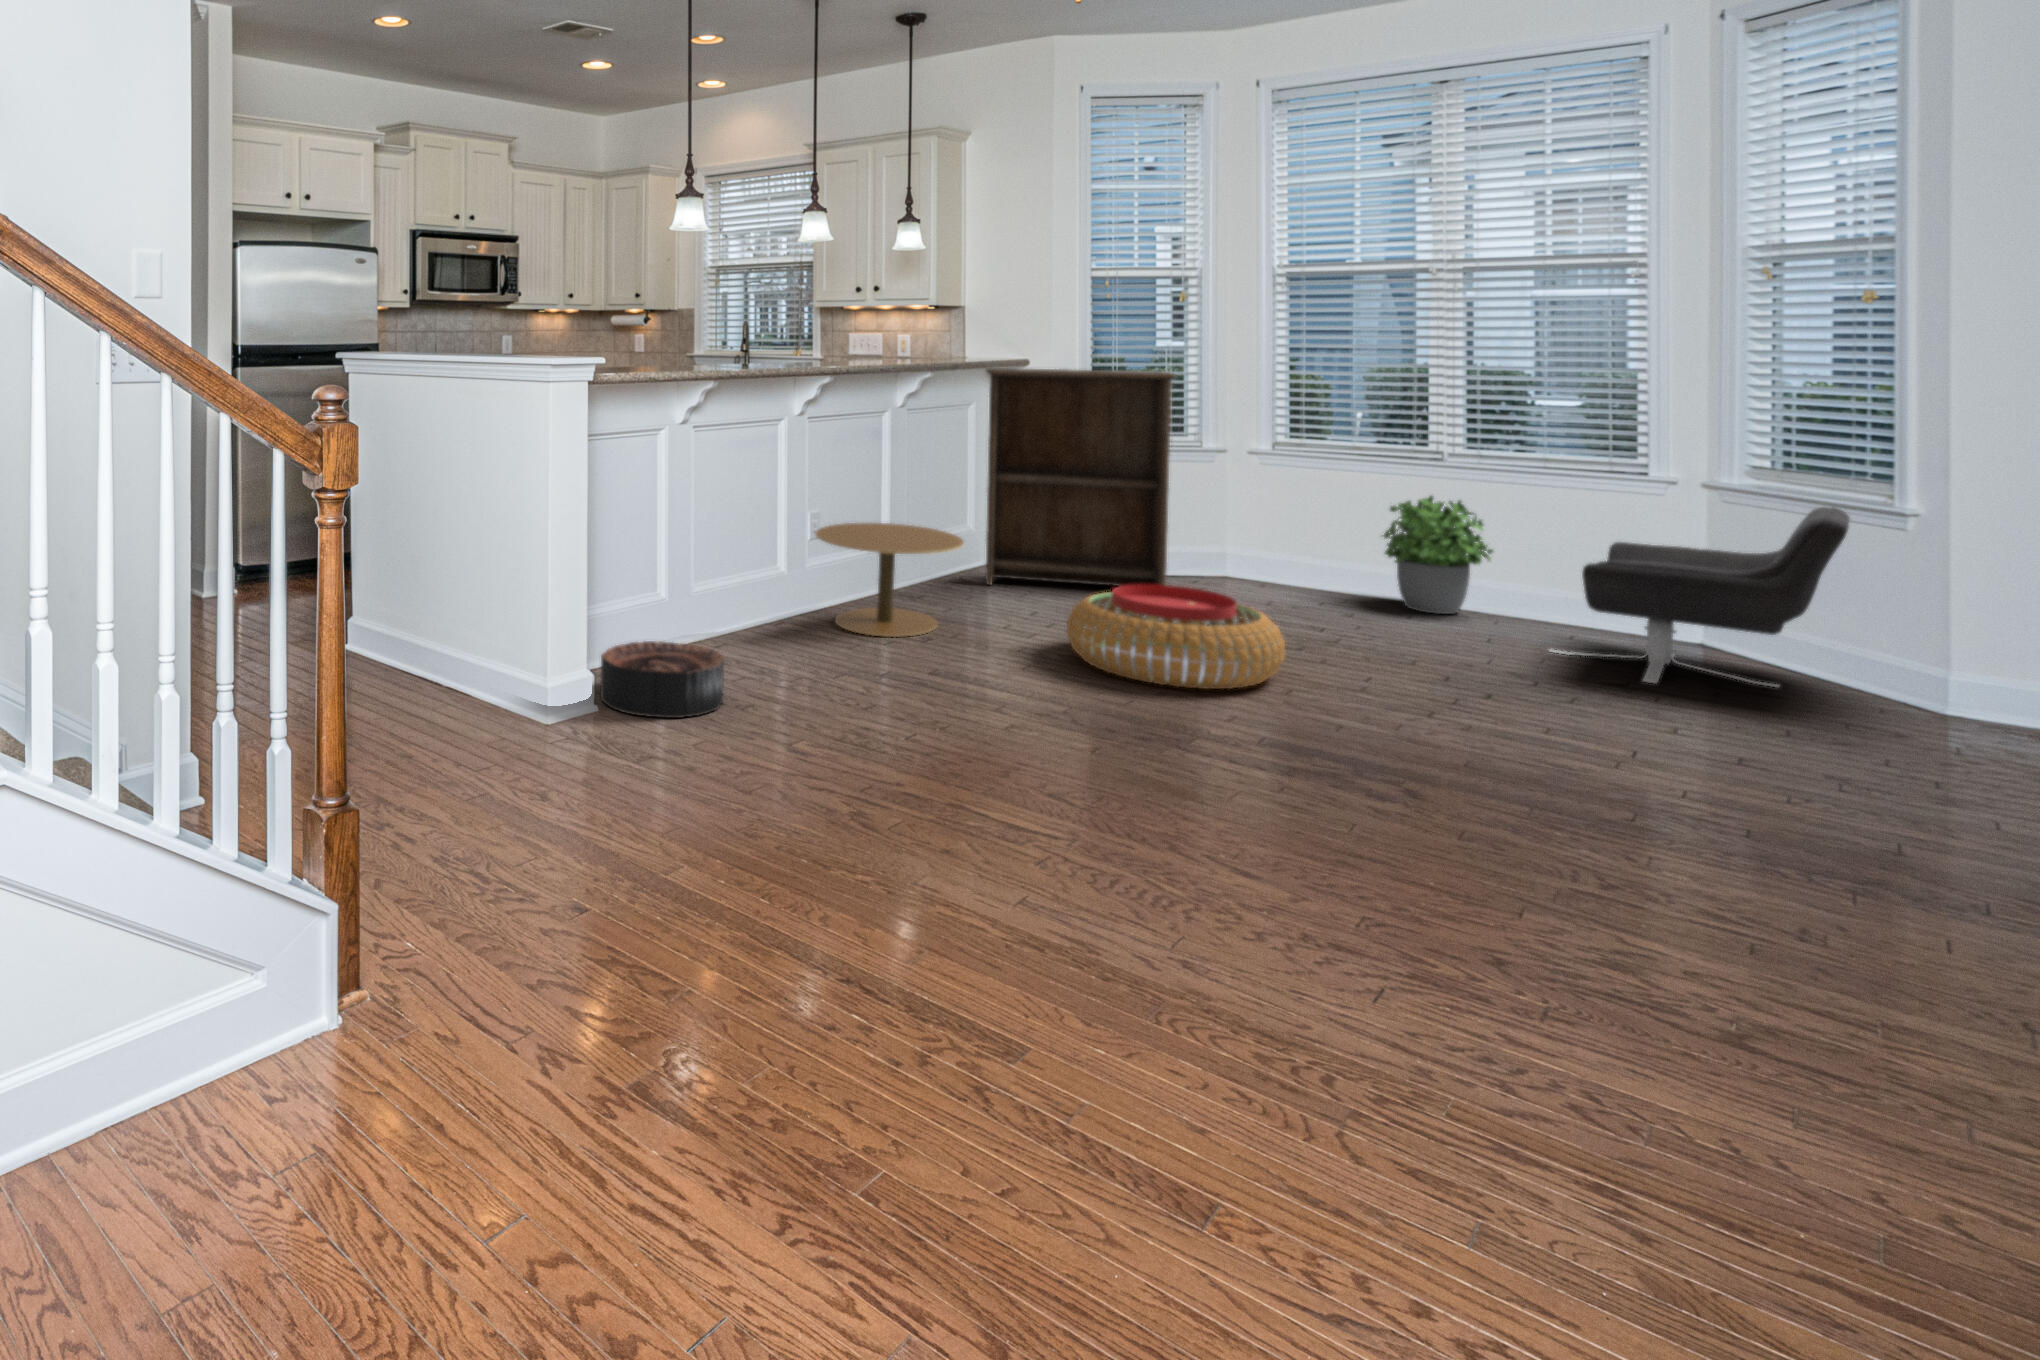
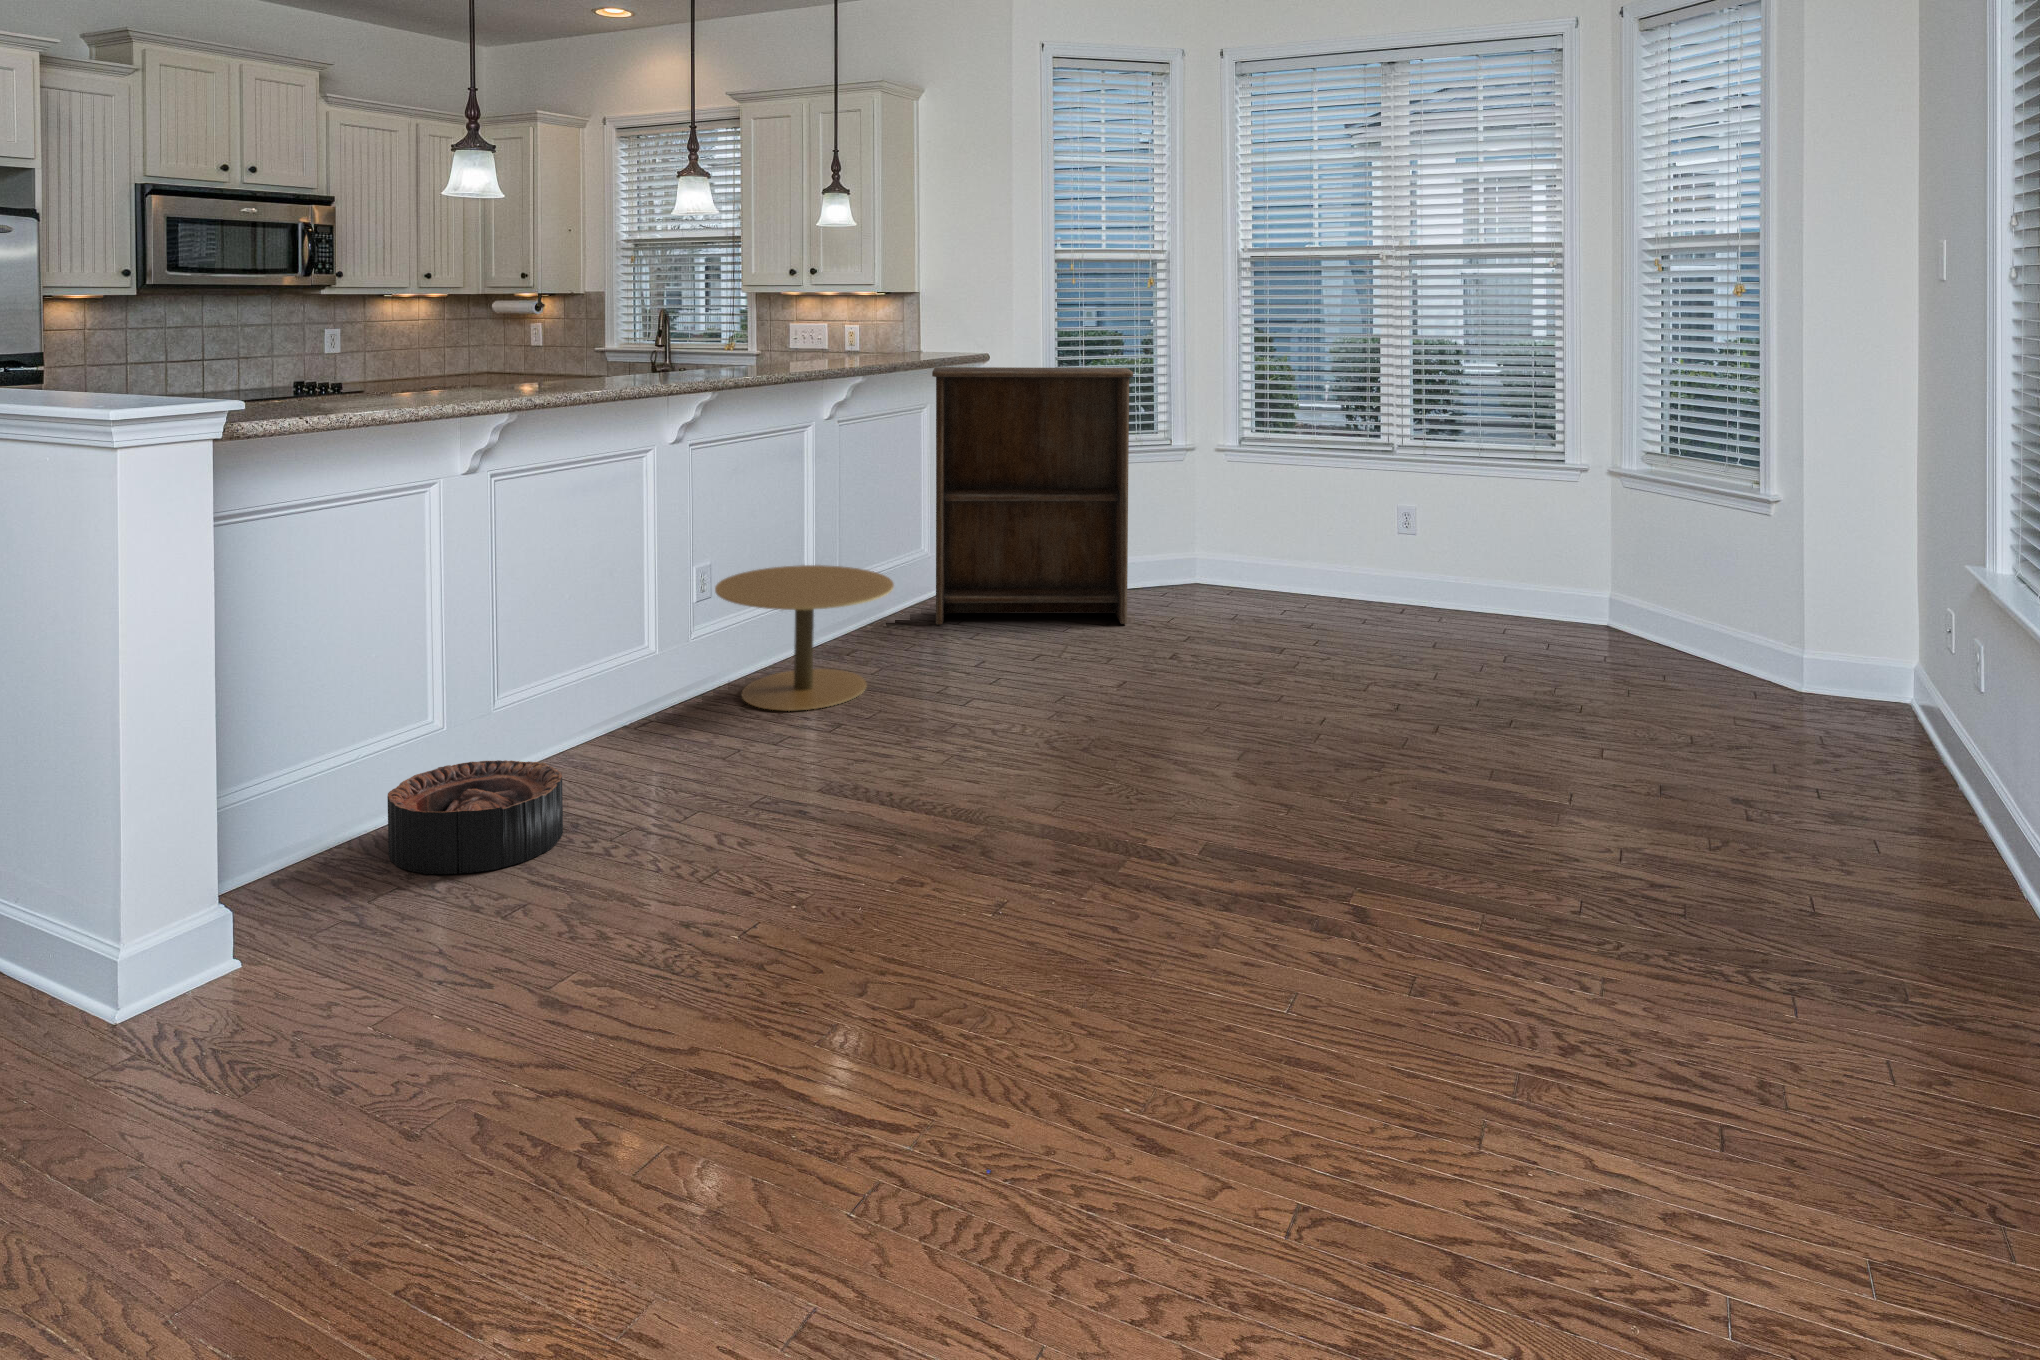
potted plant: present [1383,496,1493,614] -> none [1335,494,1437,619]
lounge chair: present [1550,507,1849,687] -> none [1479,495,1719,685]
pouf: present [1067,584,1285,689] -> none [1004,622,1228,744]

